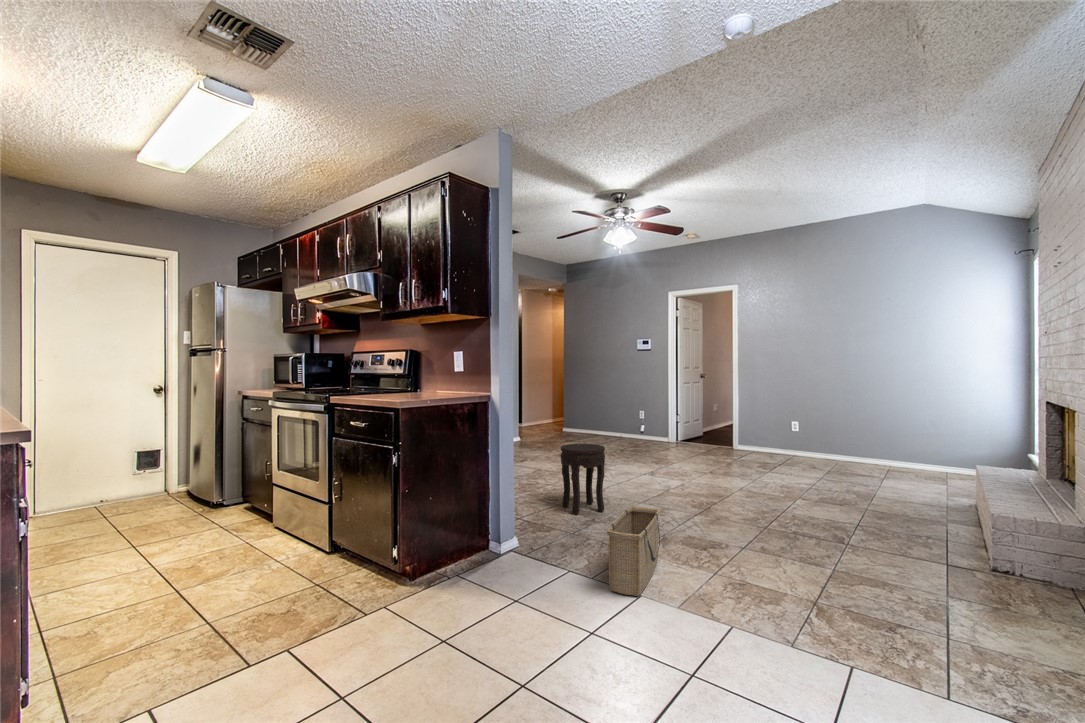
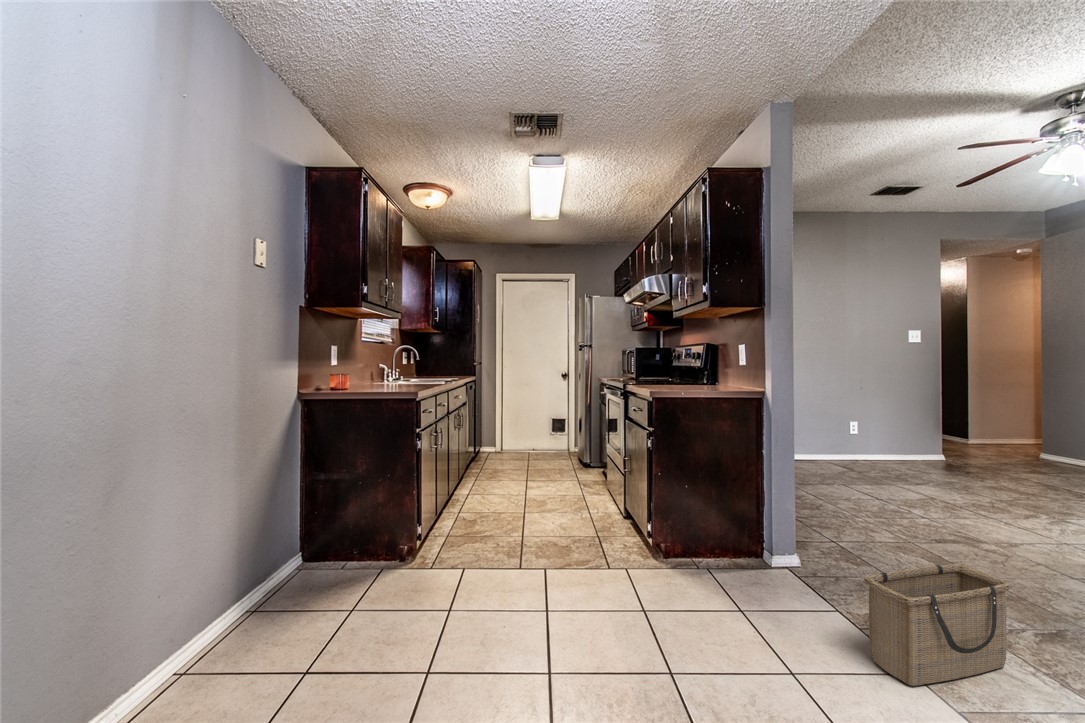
side table: present [561,444,605,515] -> none [909,464,993,571]

